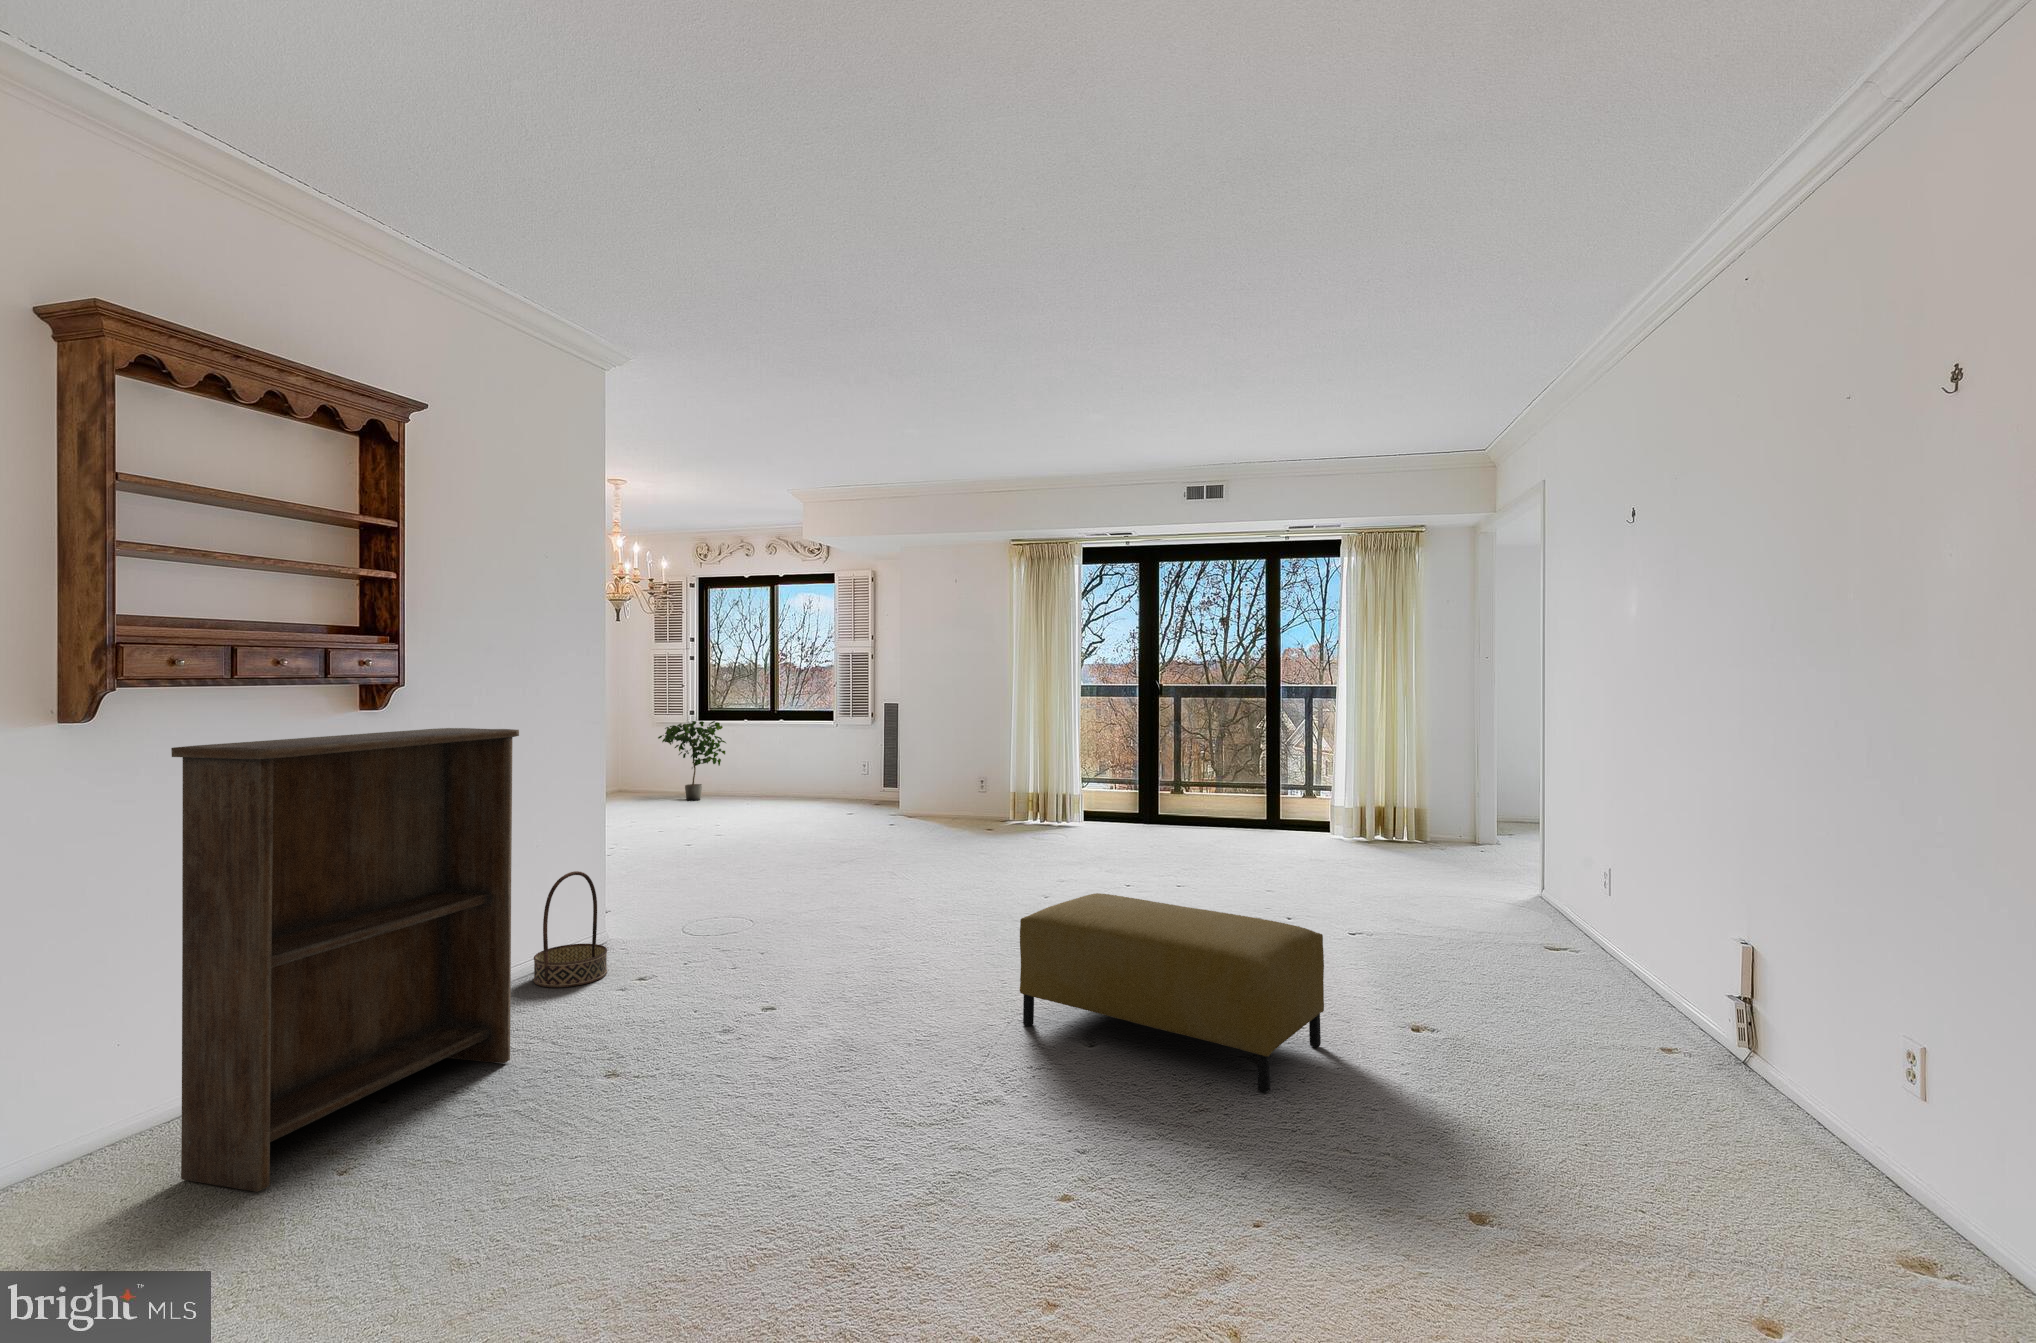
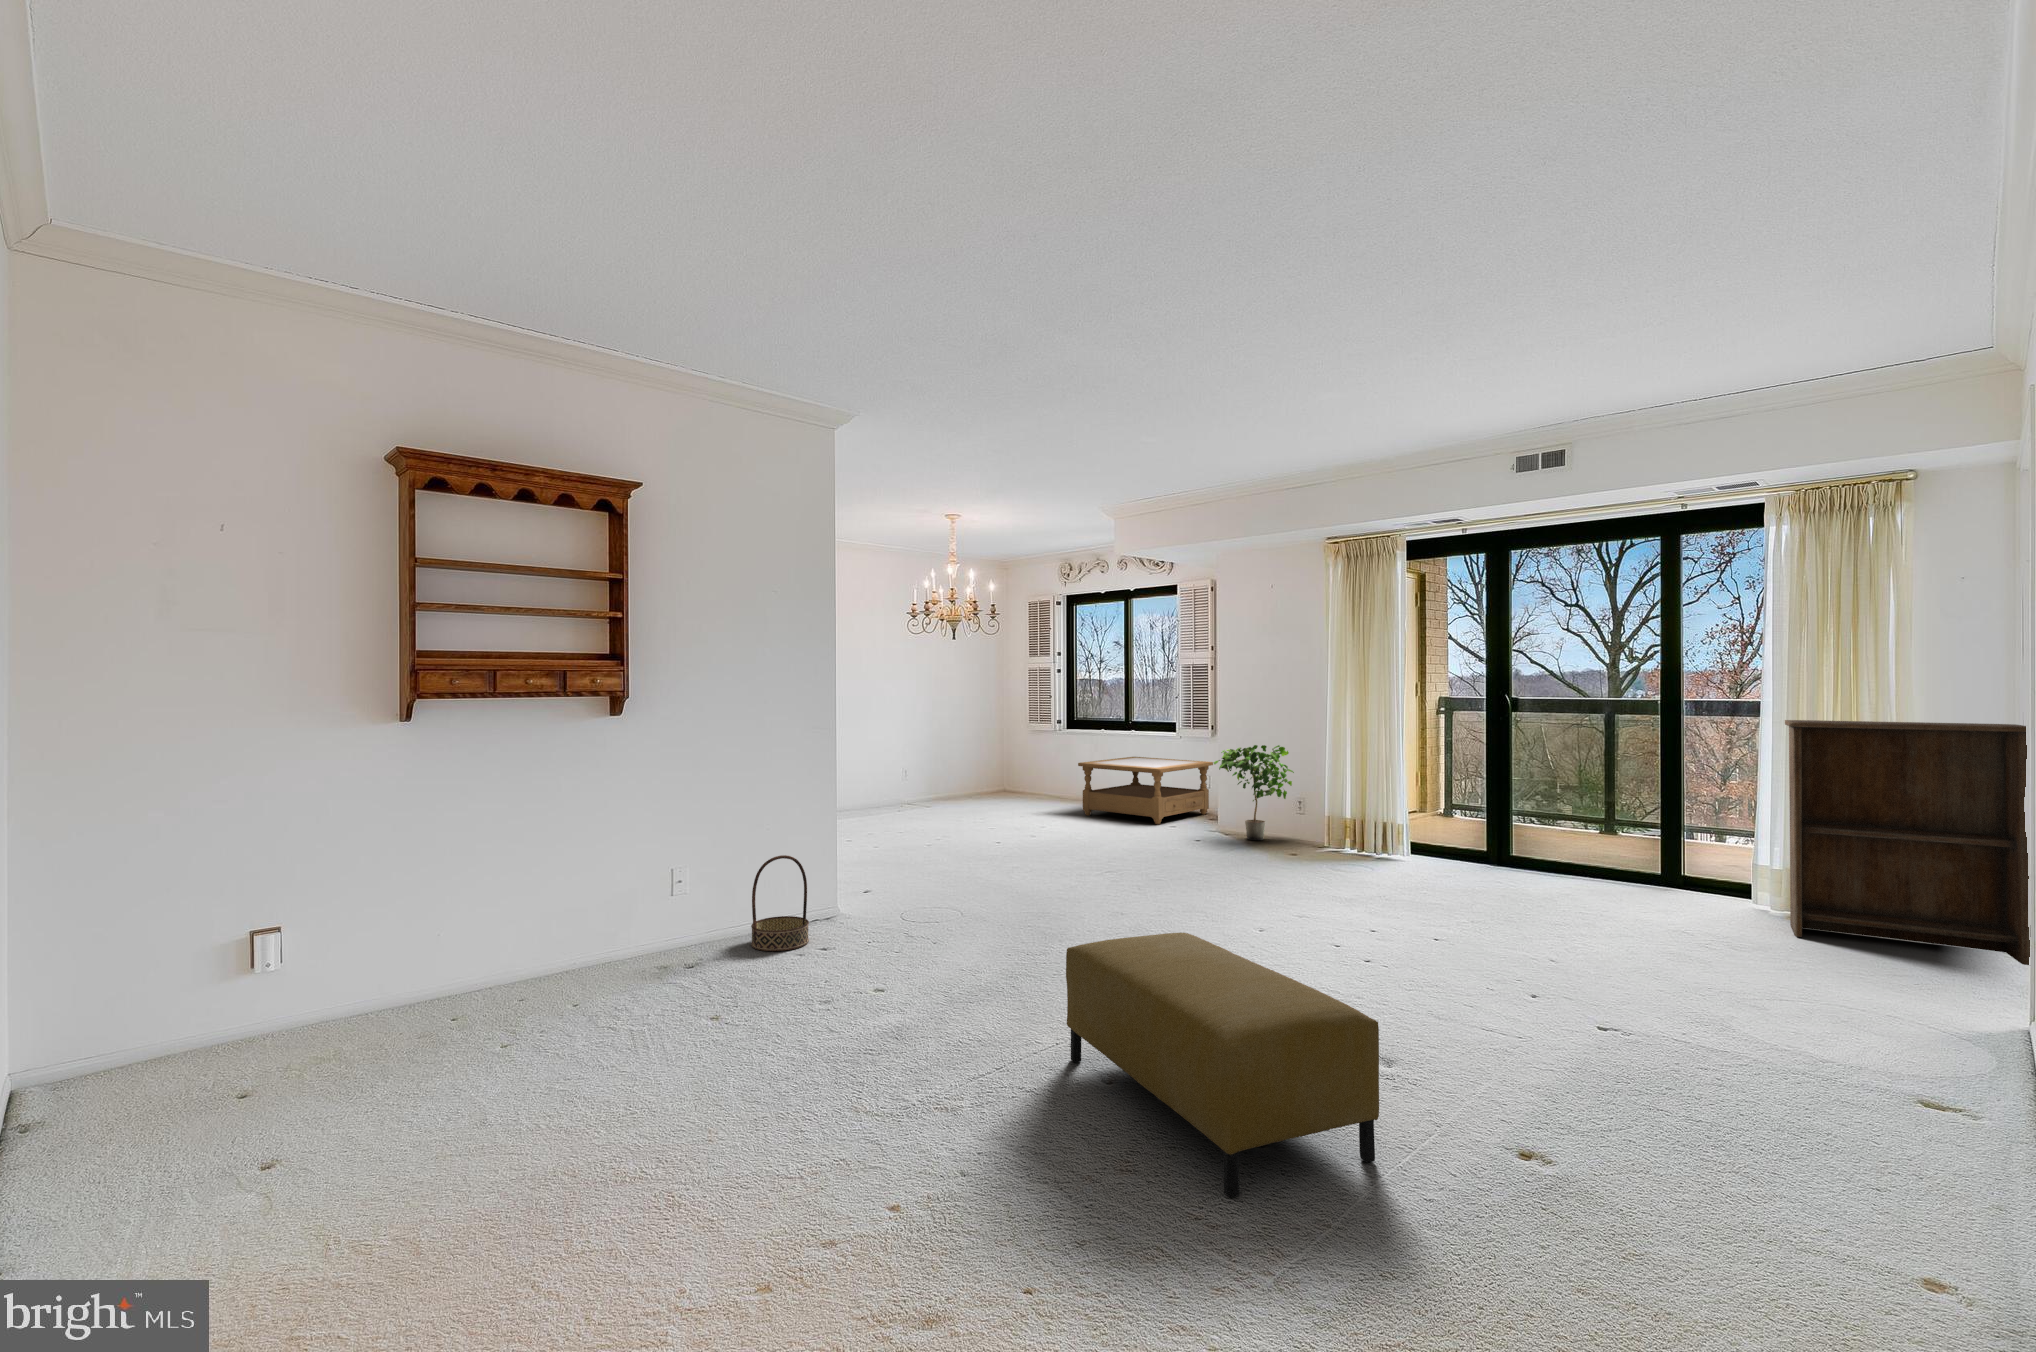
potted plant: present [658,721,726,801] -> present [1214,745,1294,840]
bookshelf: present [171,728,519,1192] -> present [1785,720,2031,965]
coffee table: none [741,748,876,815] -> present [1078,757,1213,824]

